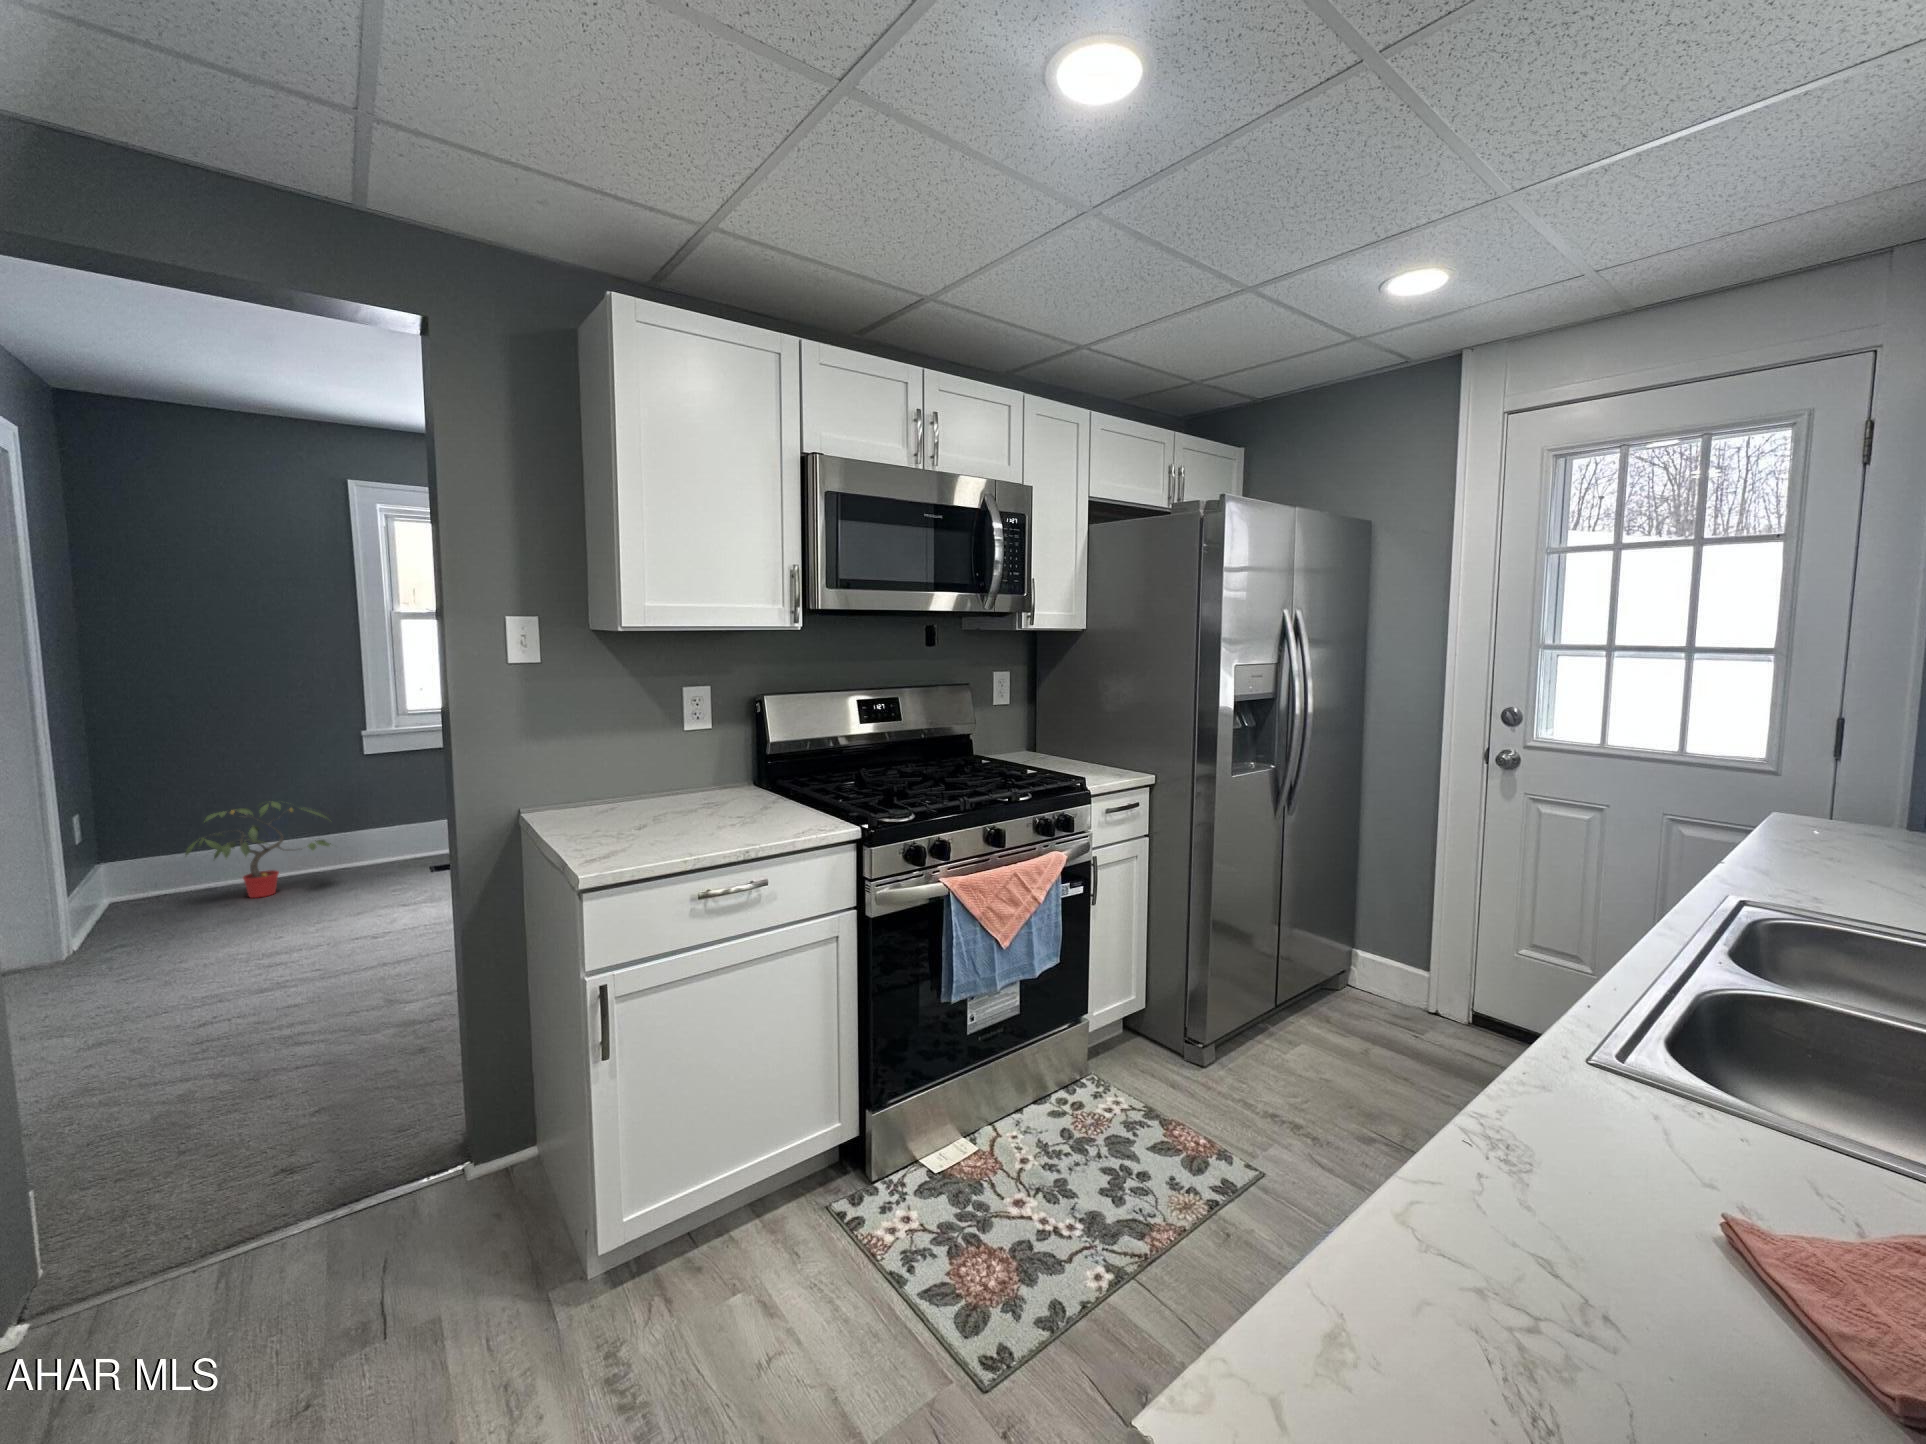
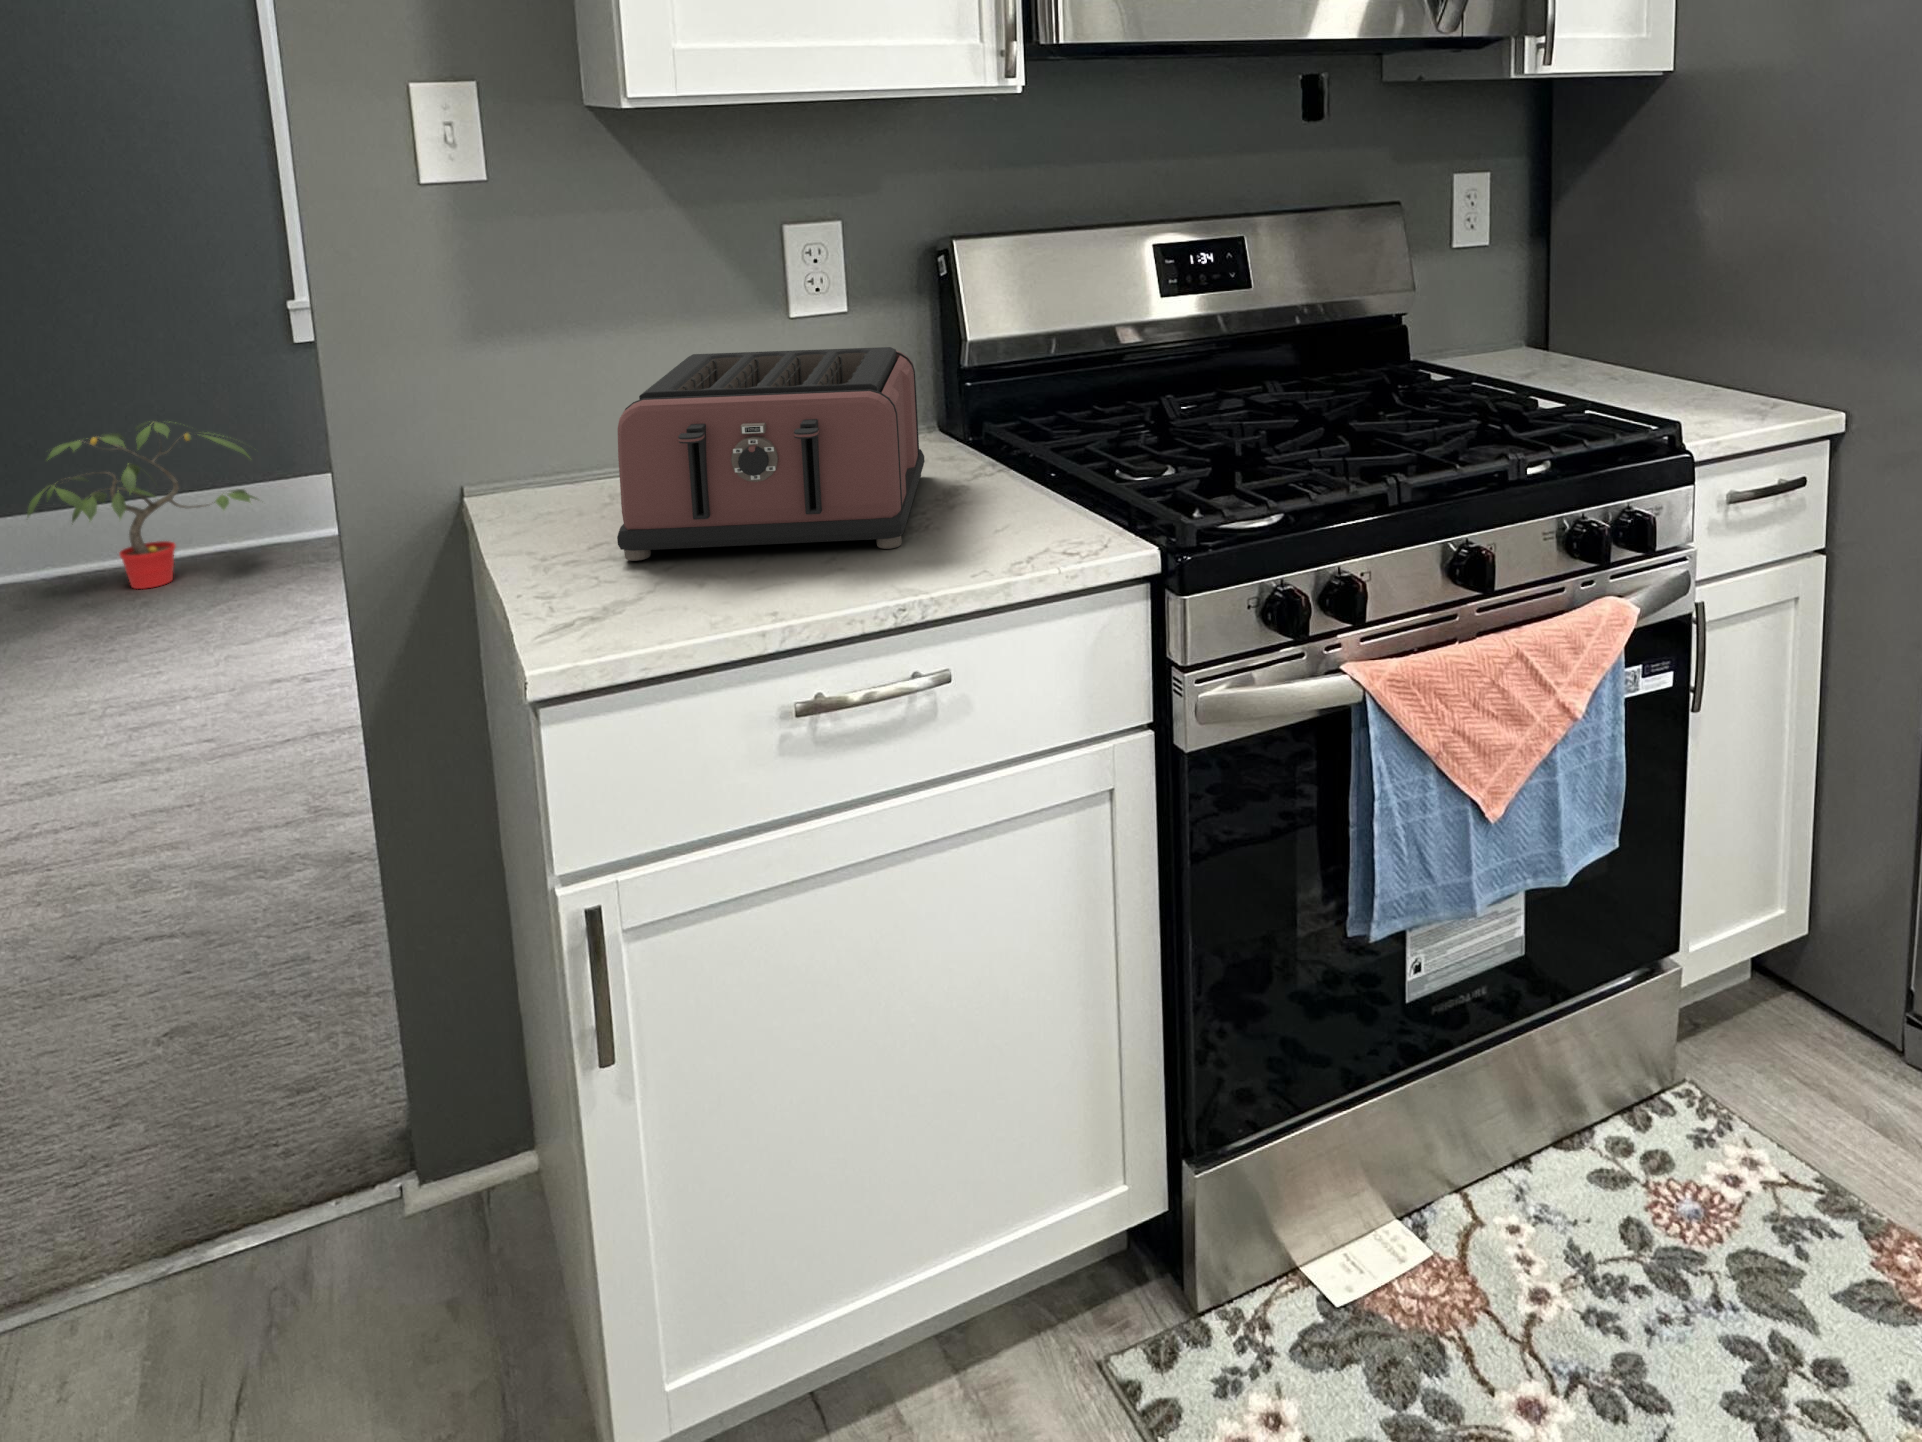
toaster: none [610,743,750,836] -> present [617,347,925,561]

